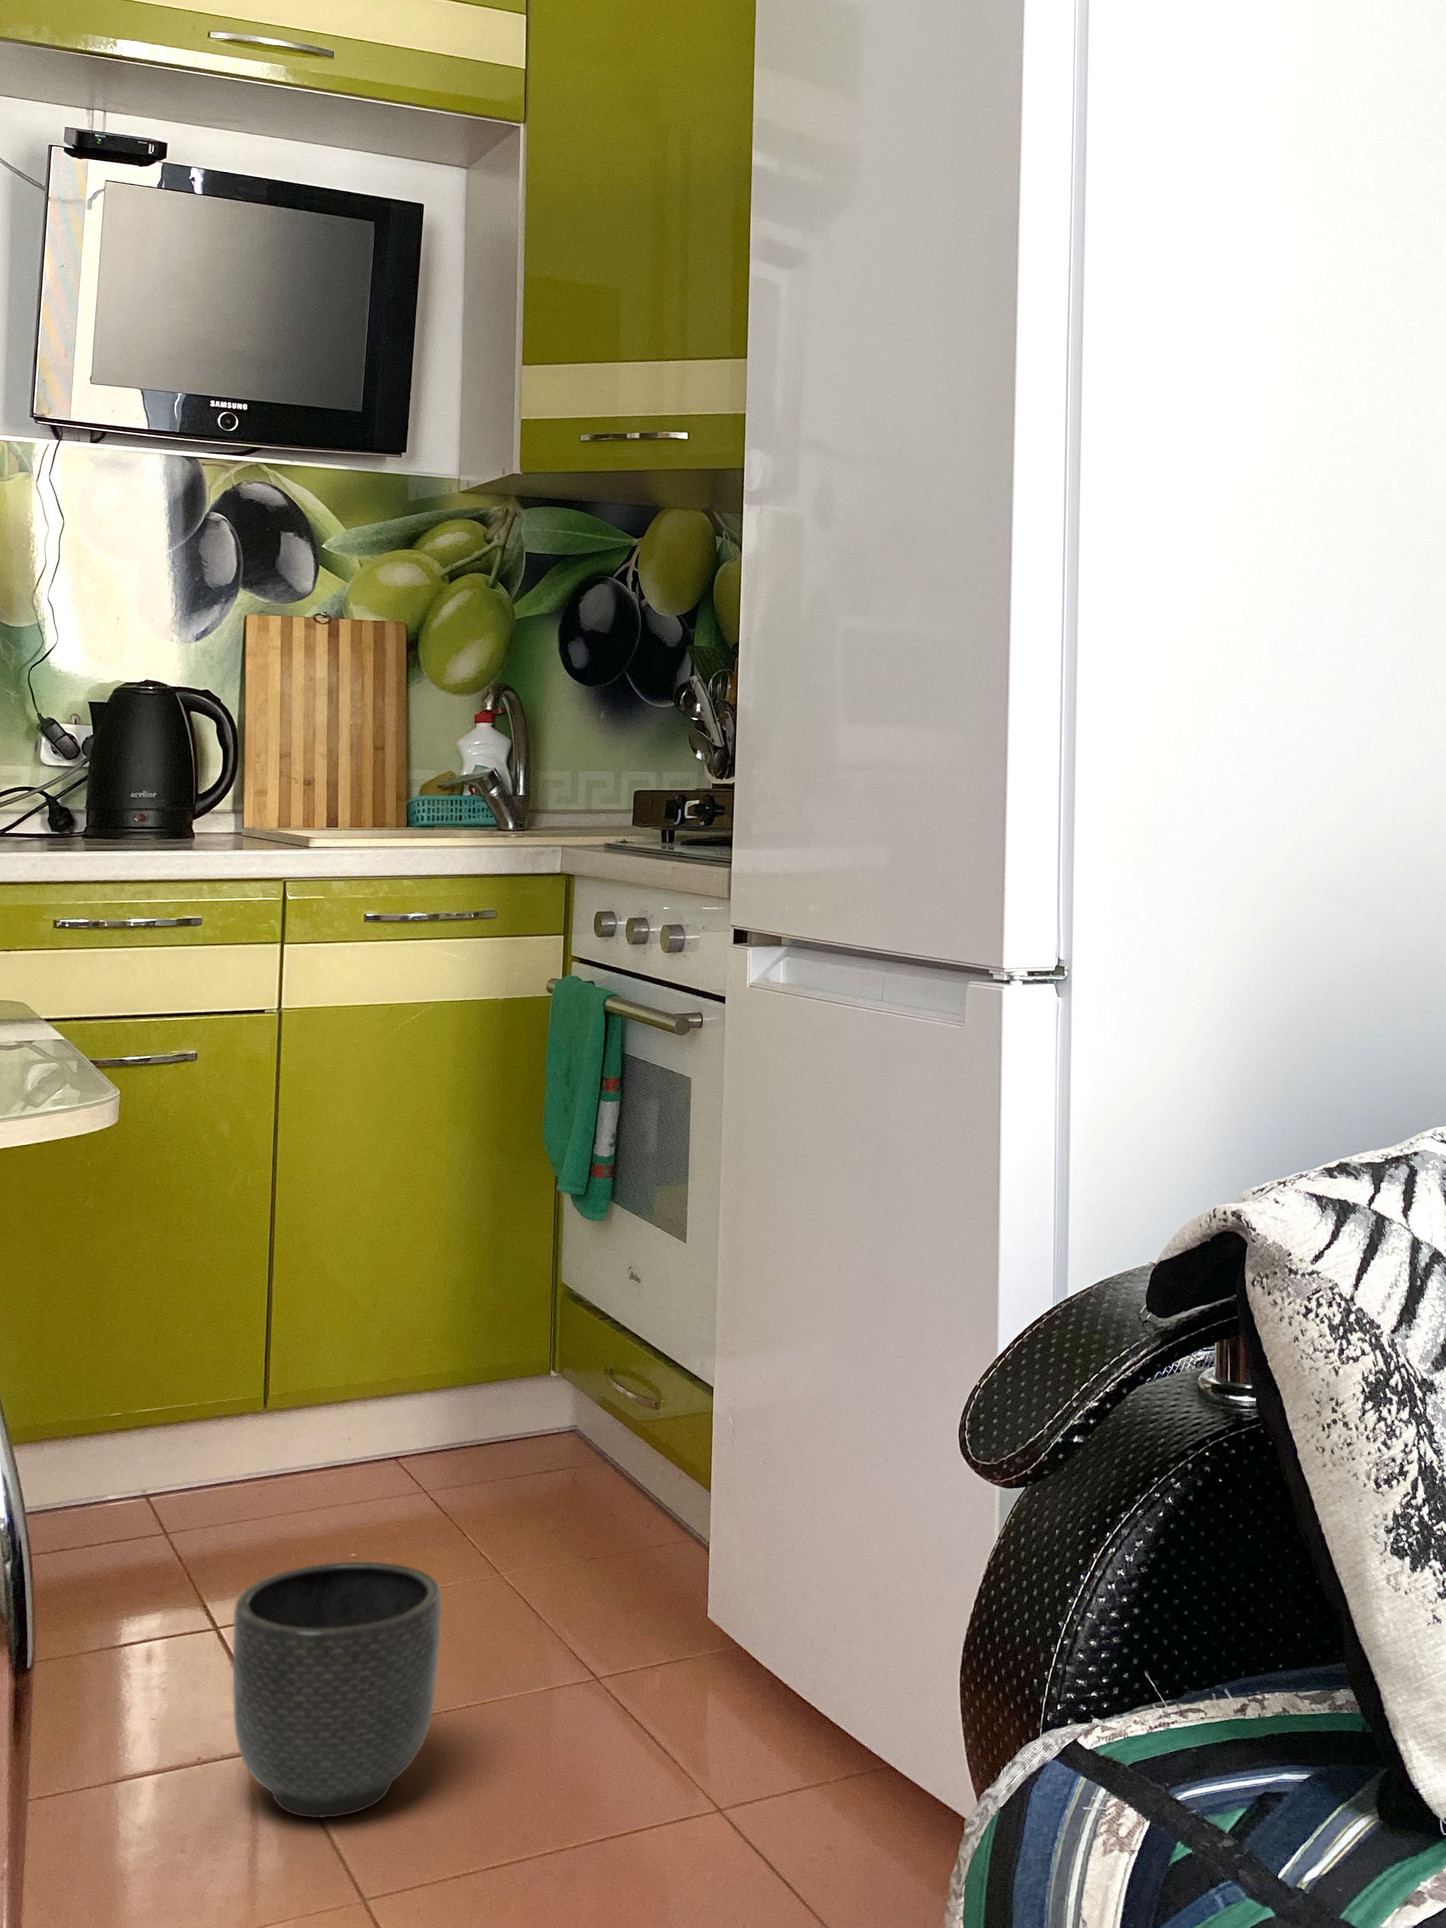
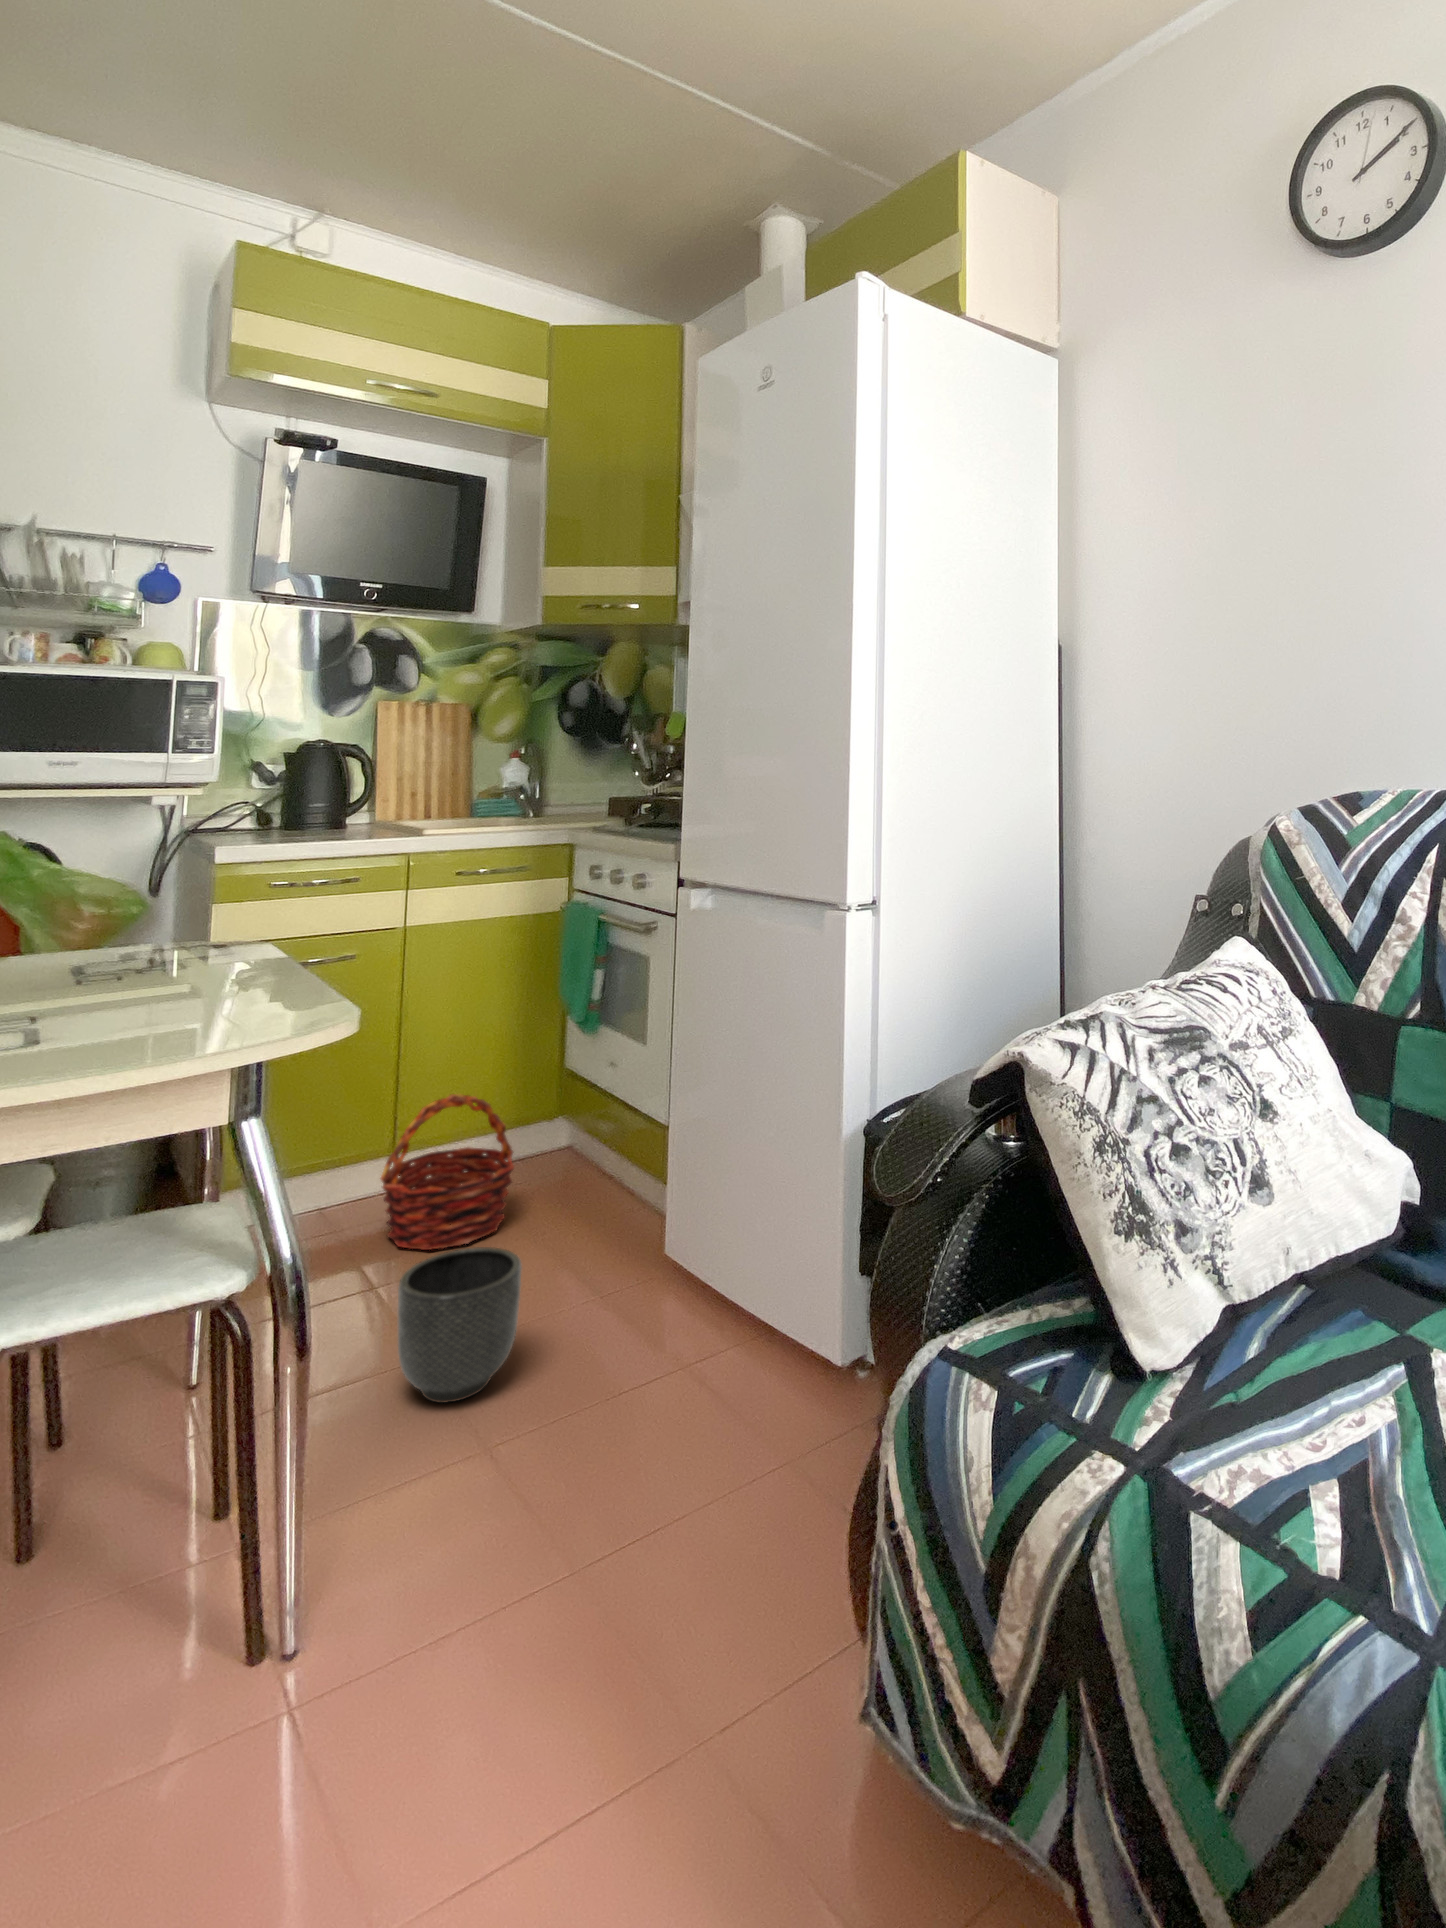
basket: none [236,1310,466,1576] -> present [381,1094,514,1250]

